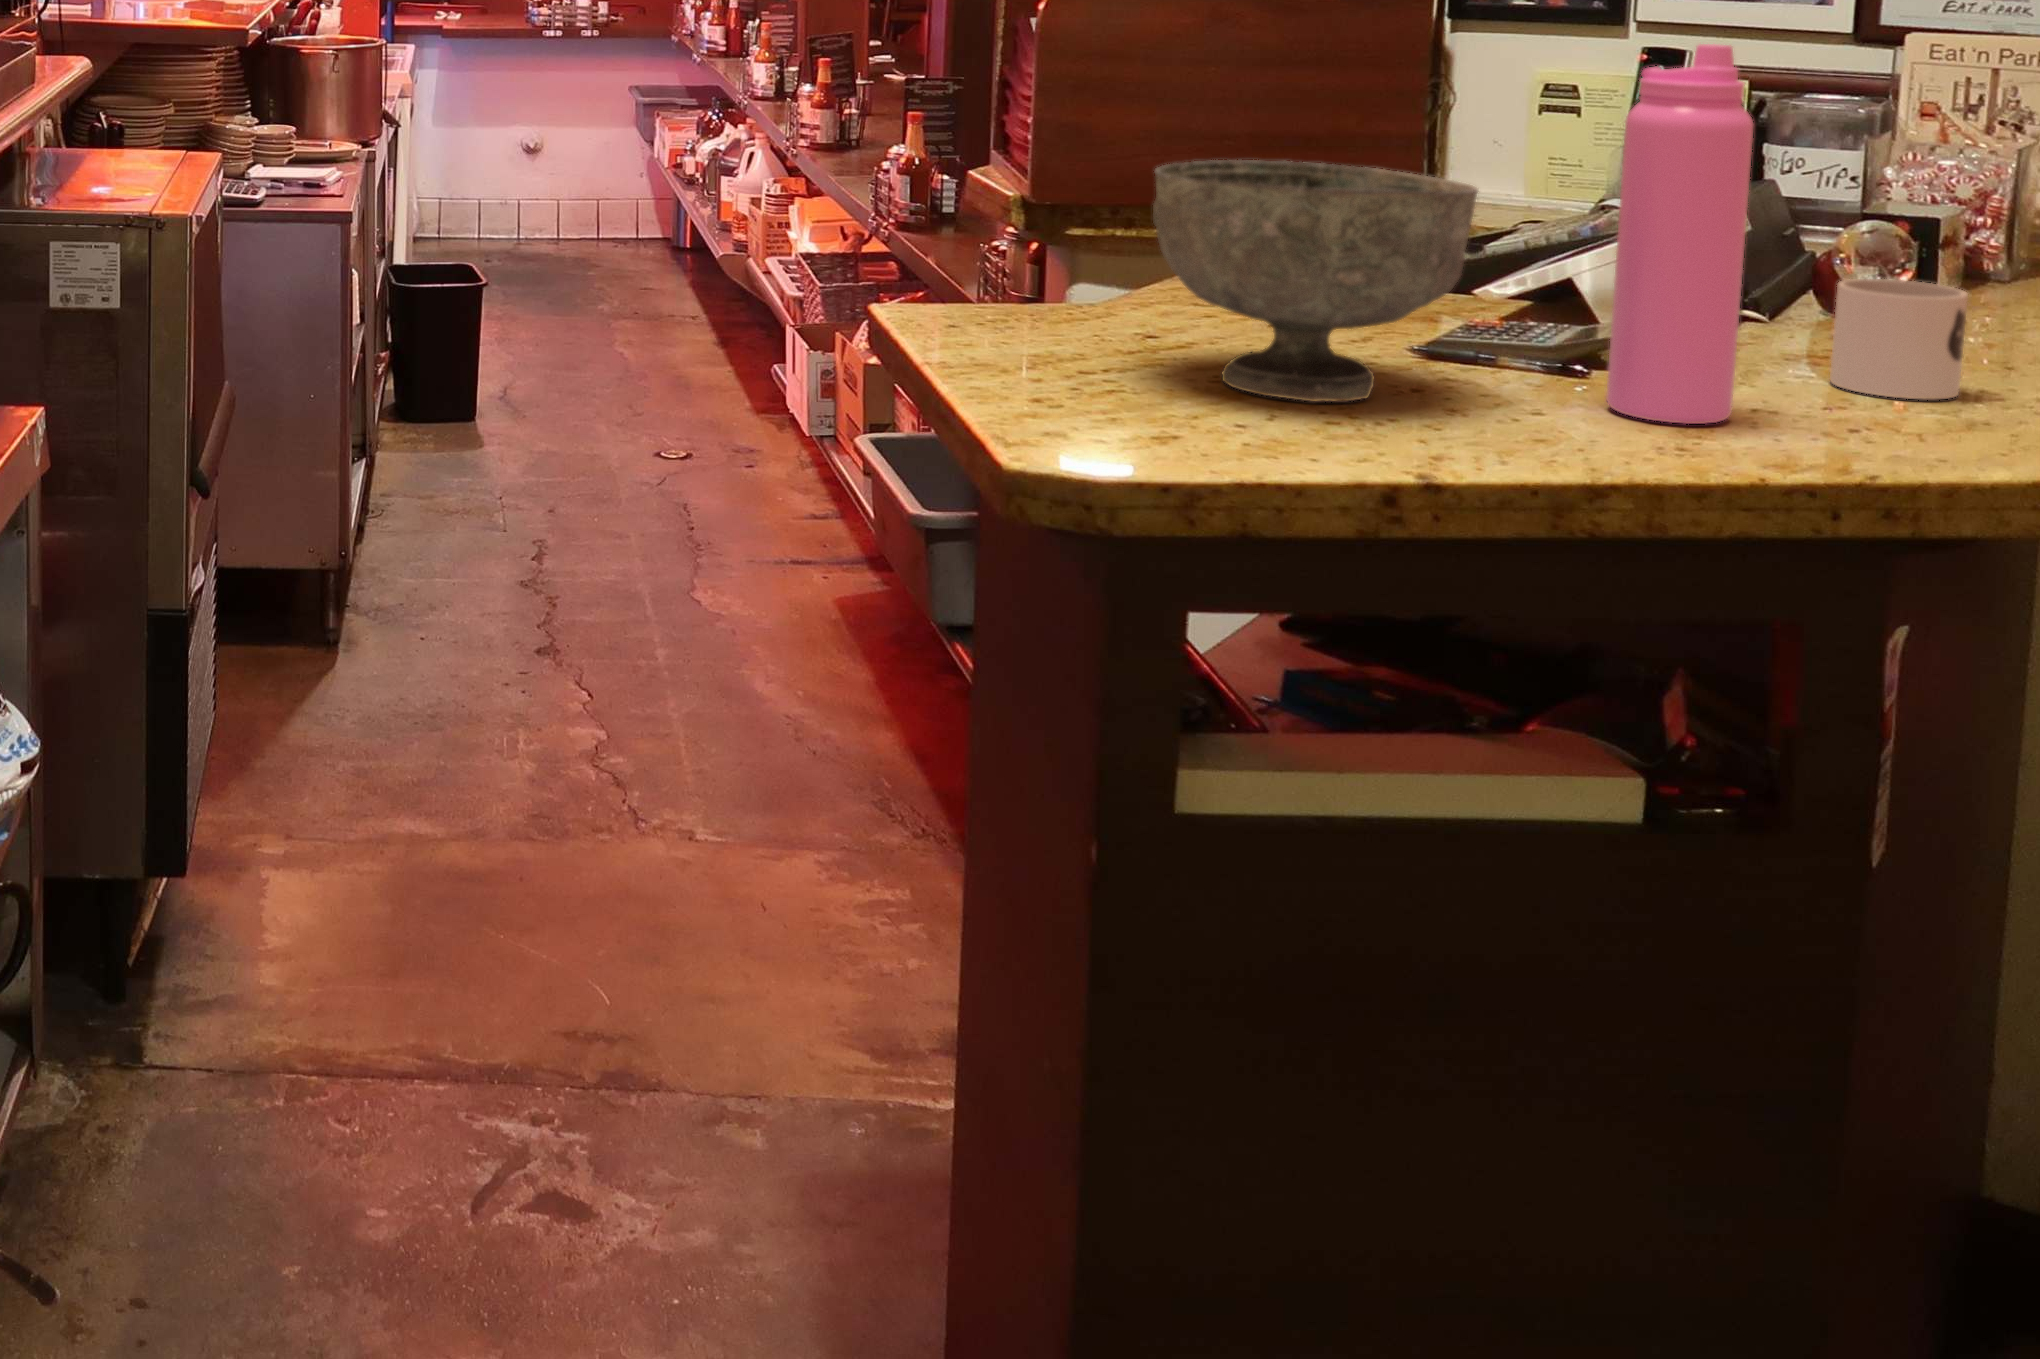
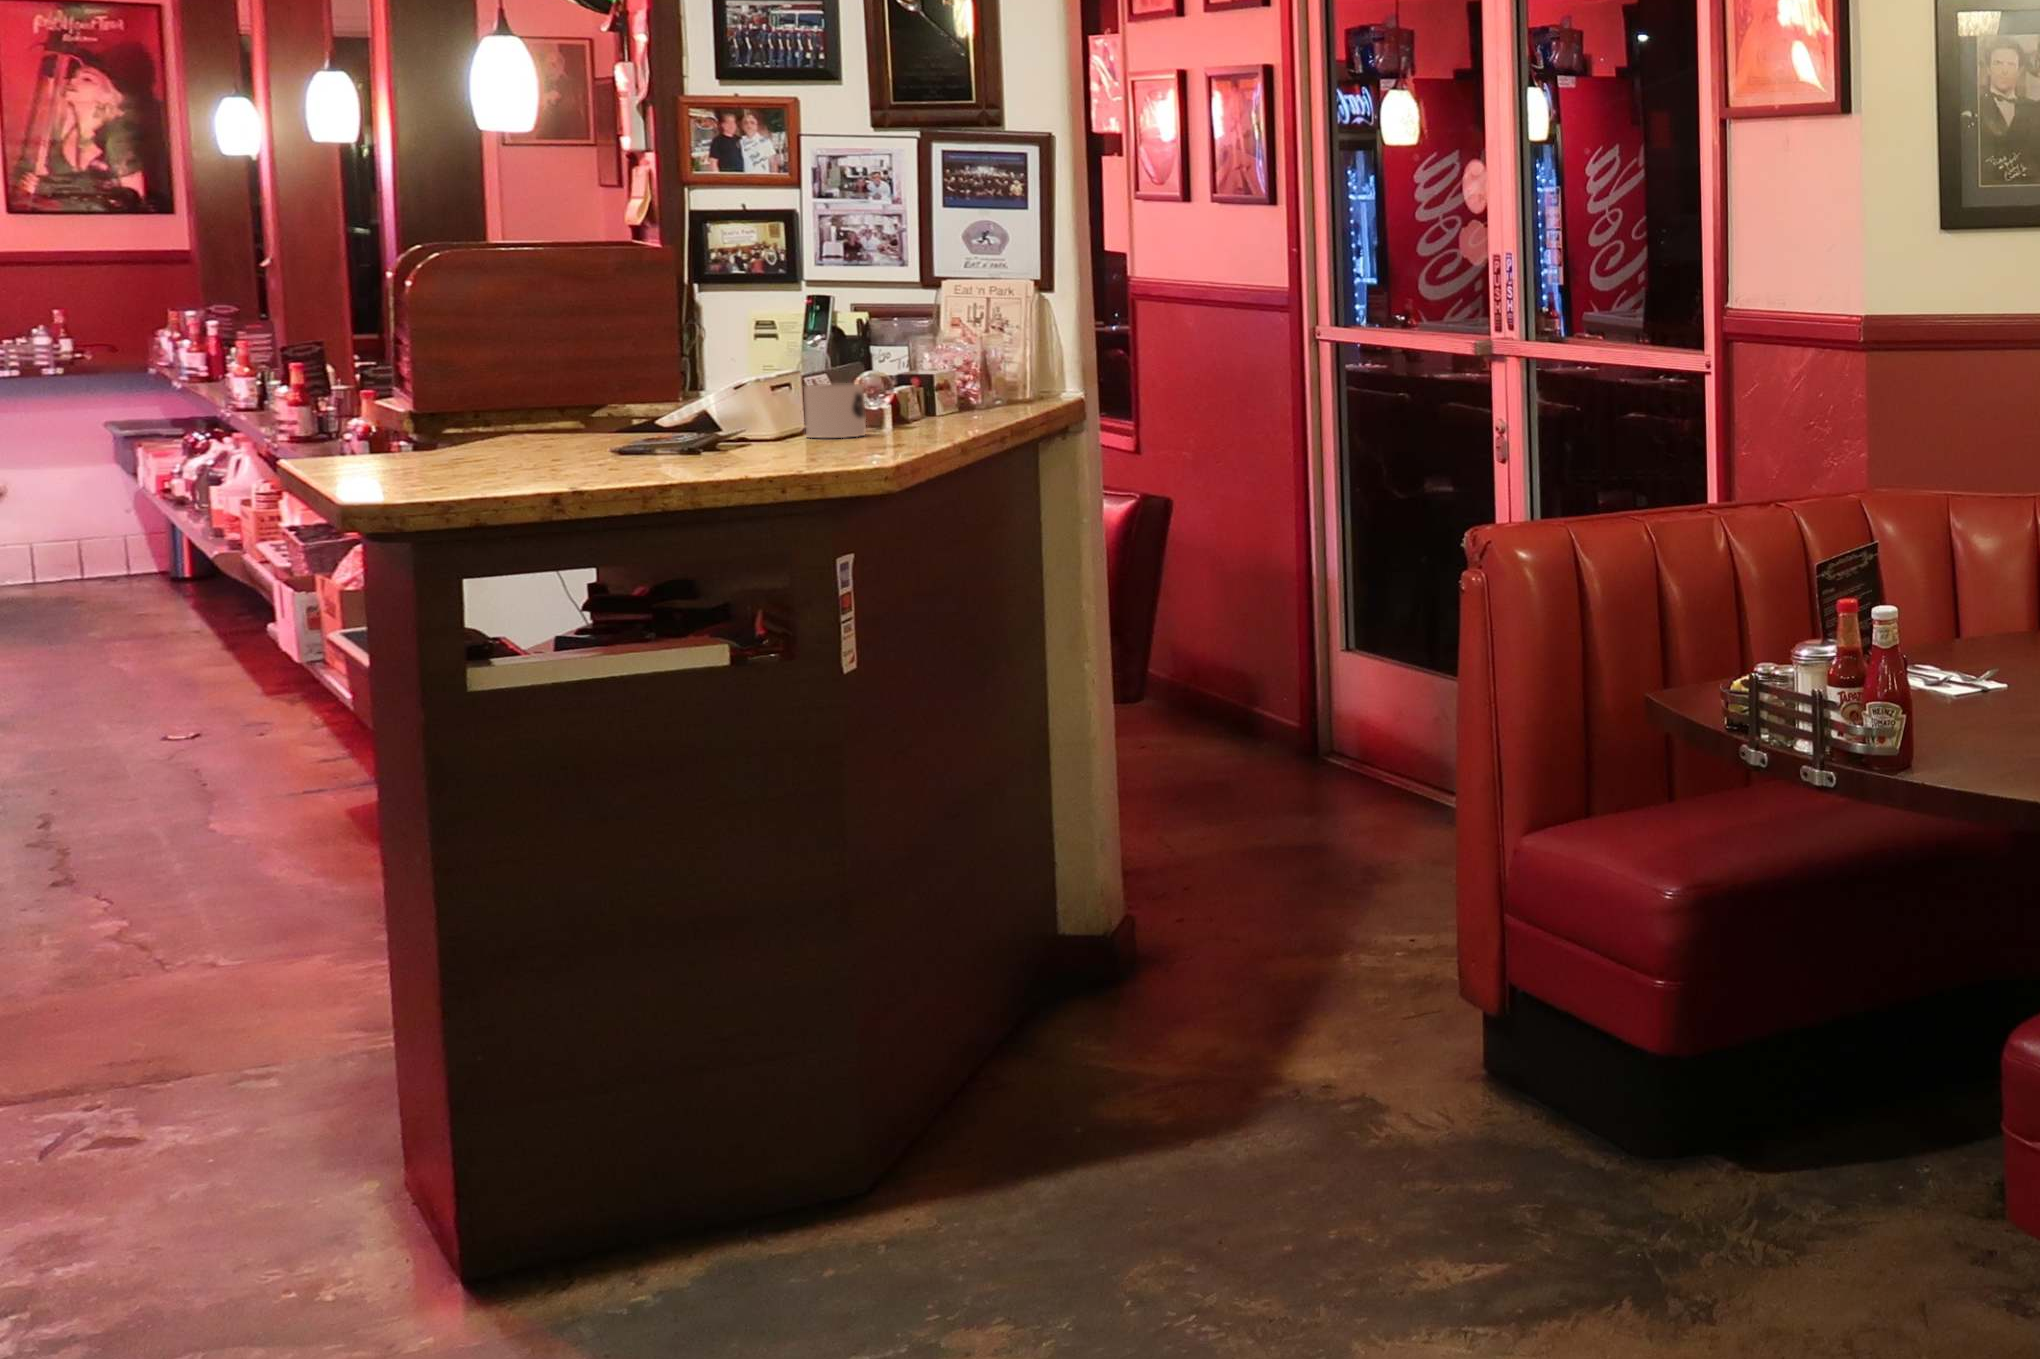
water bottle: present [1606,44,1754,424] -> none [655,260,727,452]
decorative bowl: present [1153,160,1478,402] -> none [375,336,580,460]

